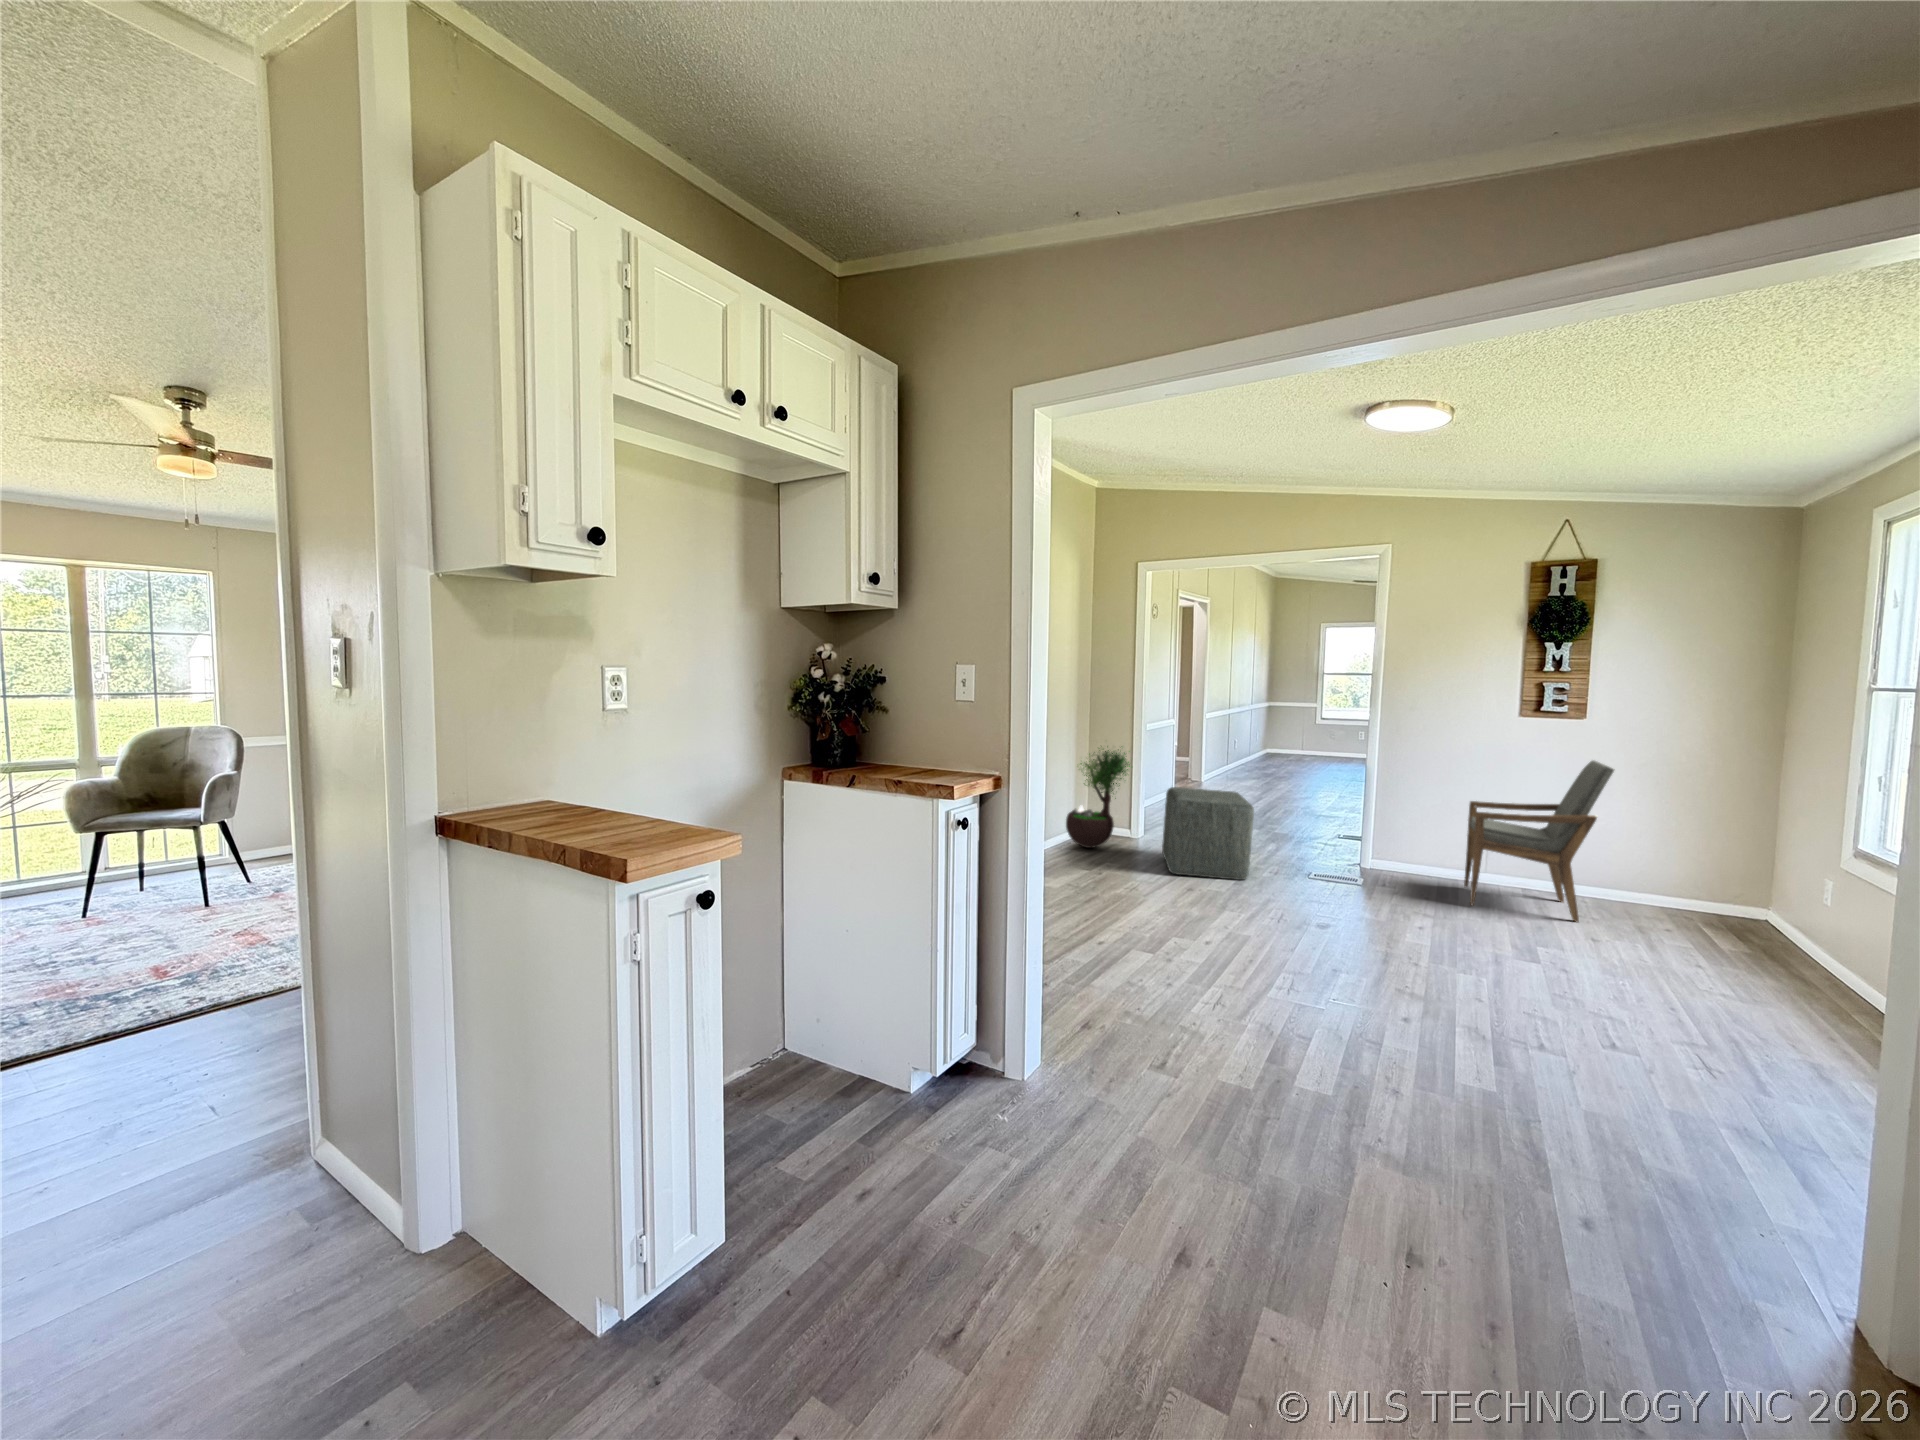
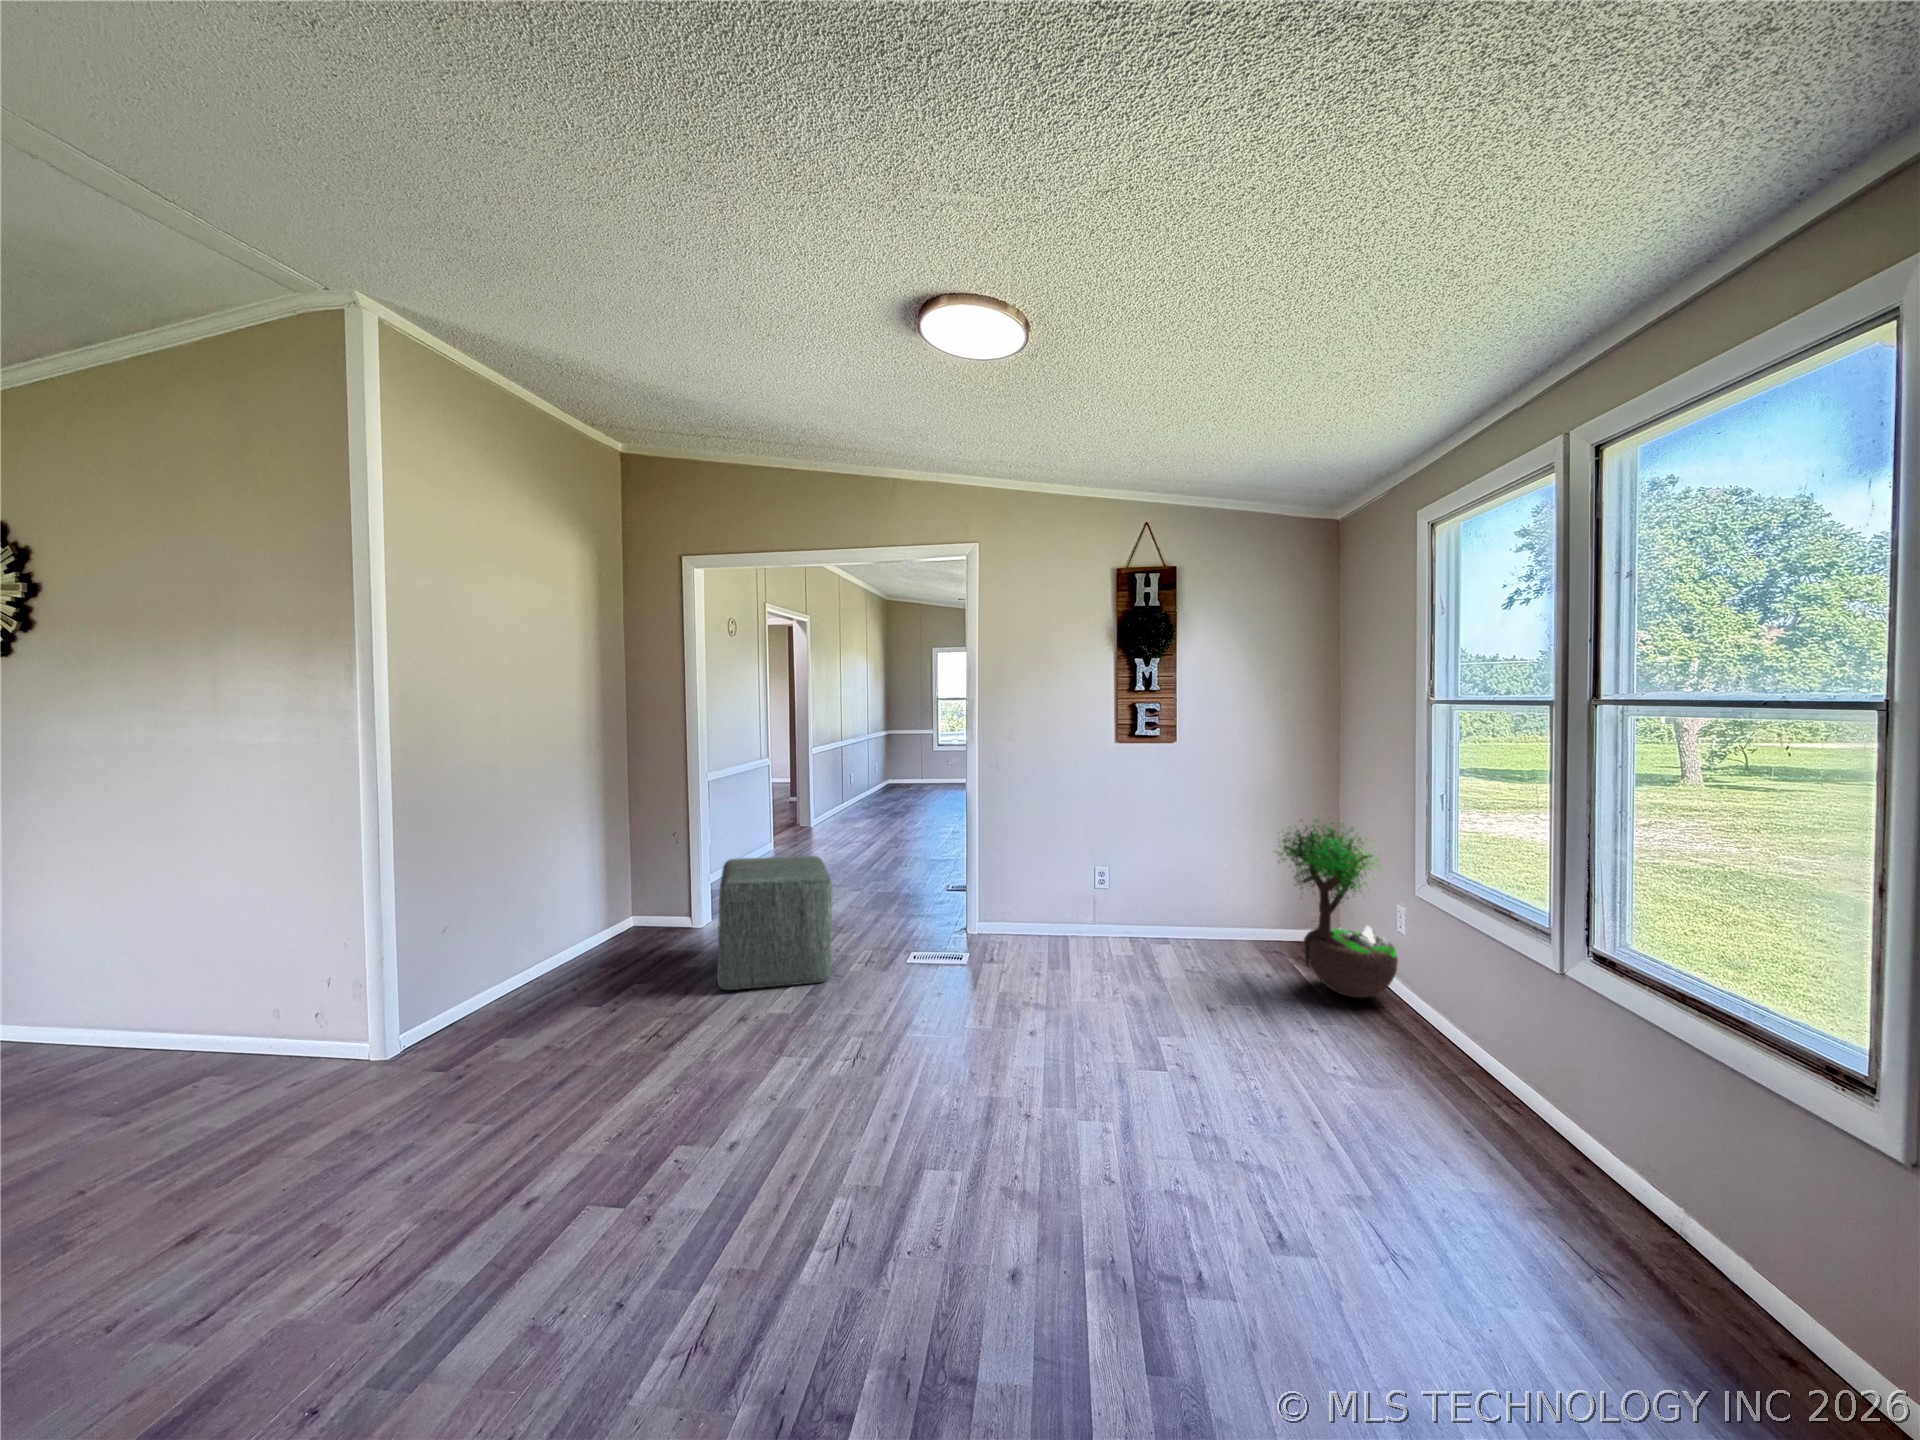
potted tree: present [1066,746,1130,848] -> present [1273,818,1398,998]
armchair: present [1464,760,1615,922] -> none [1074,787,1212,980]

